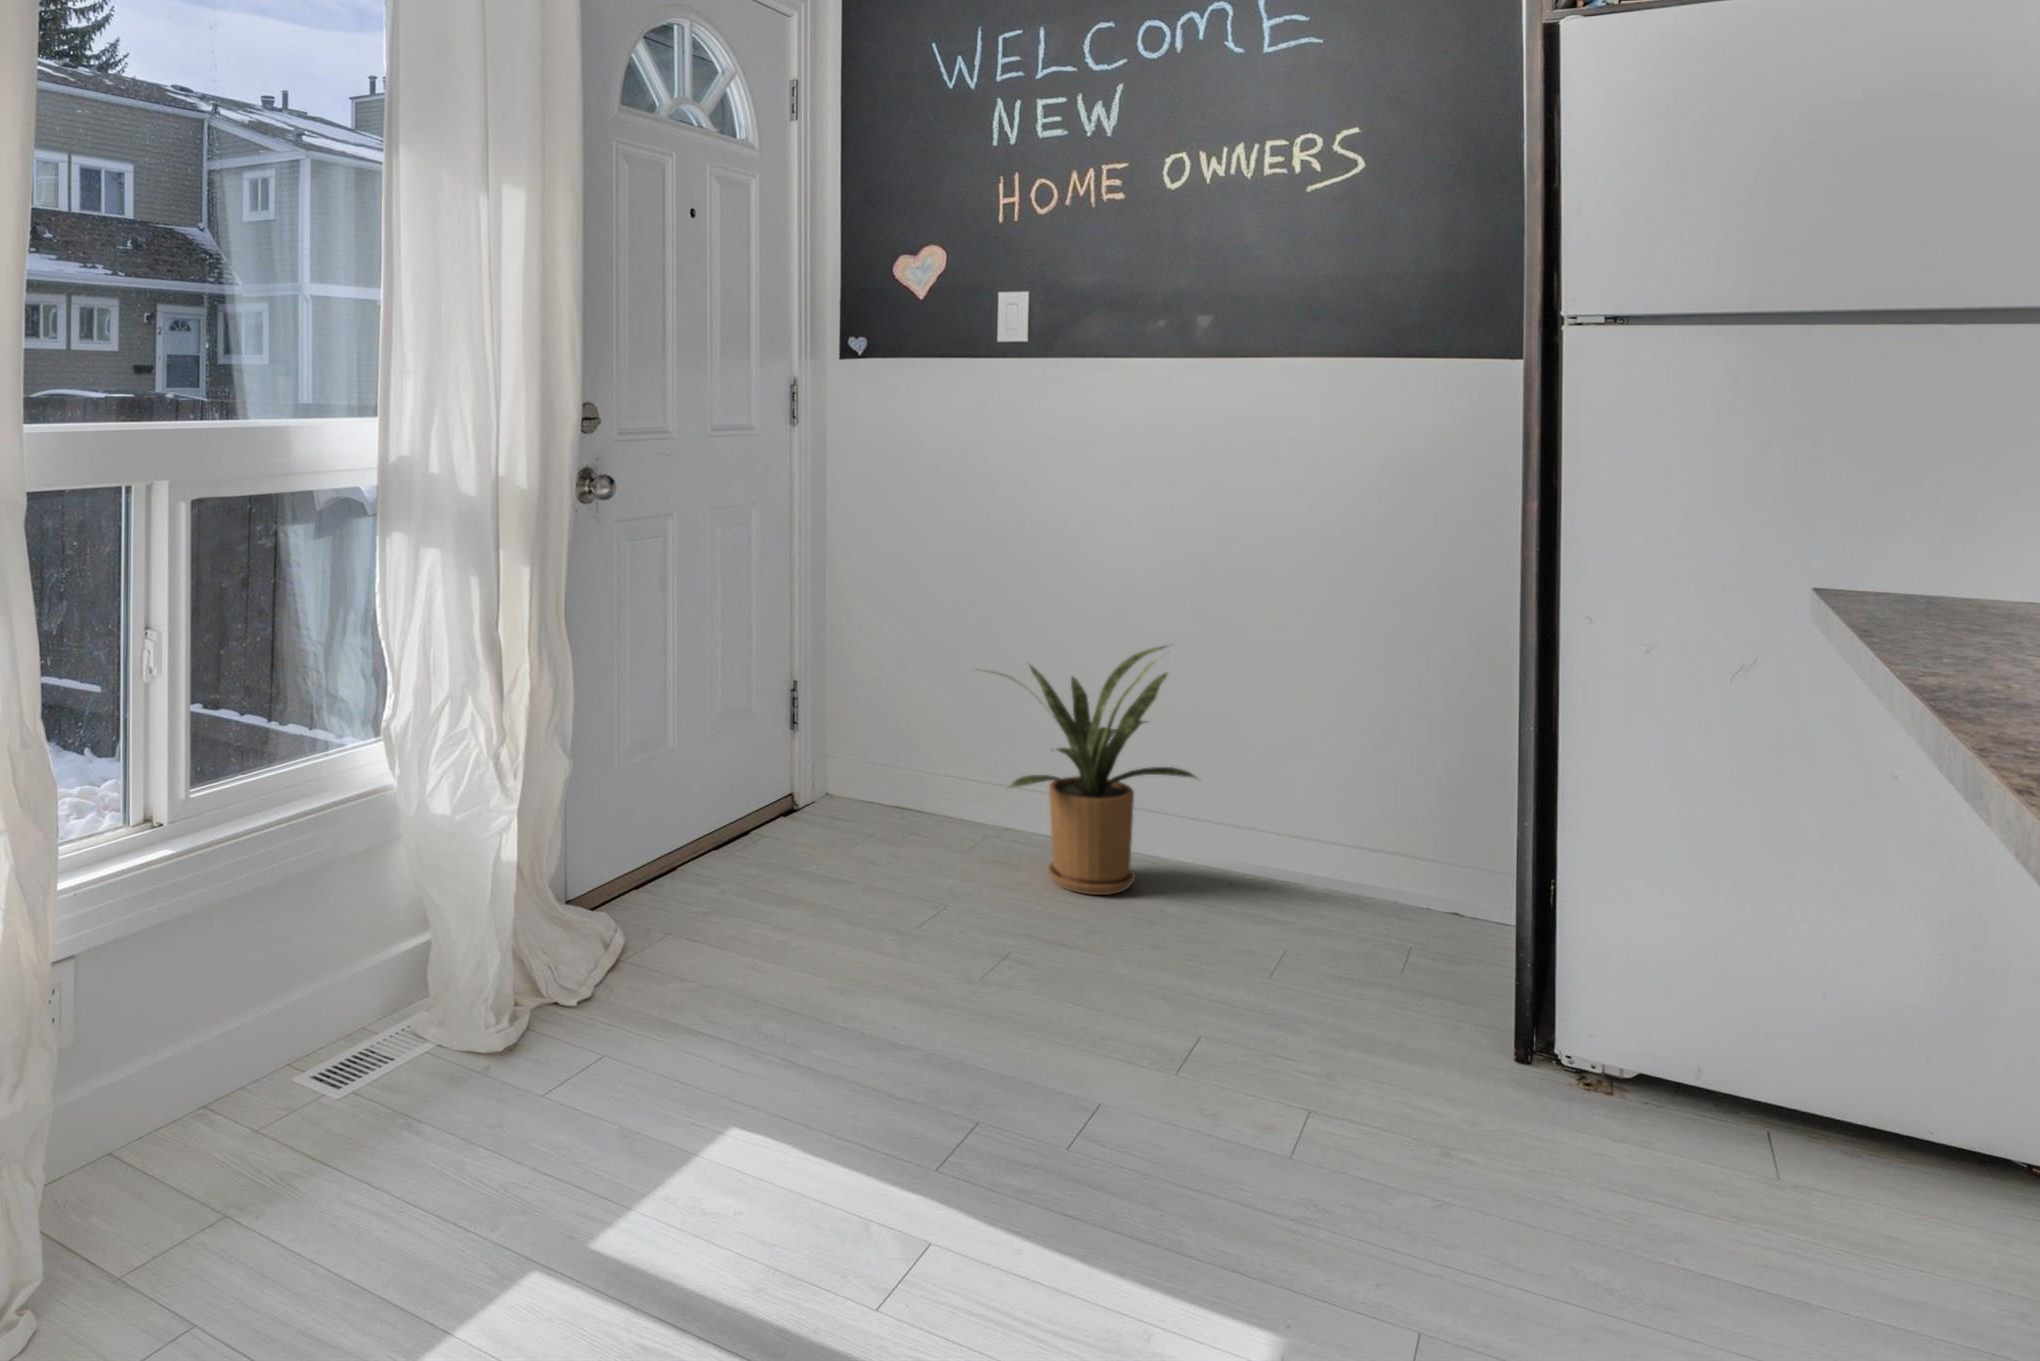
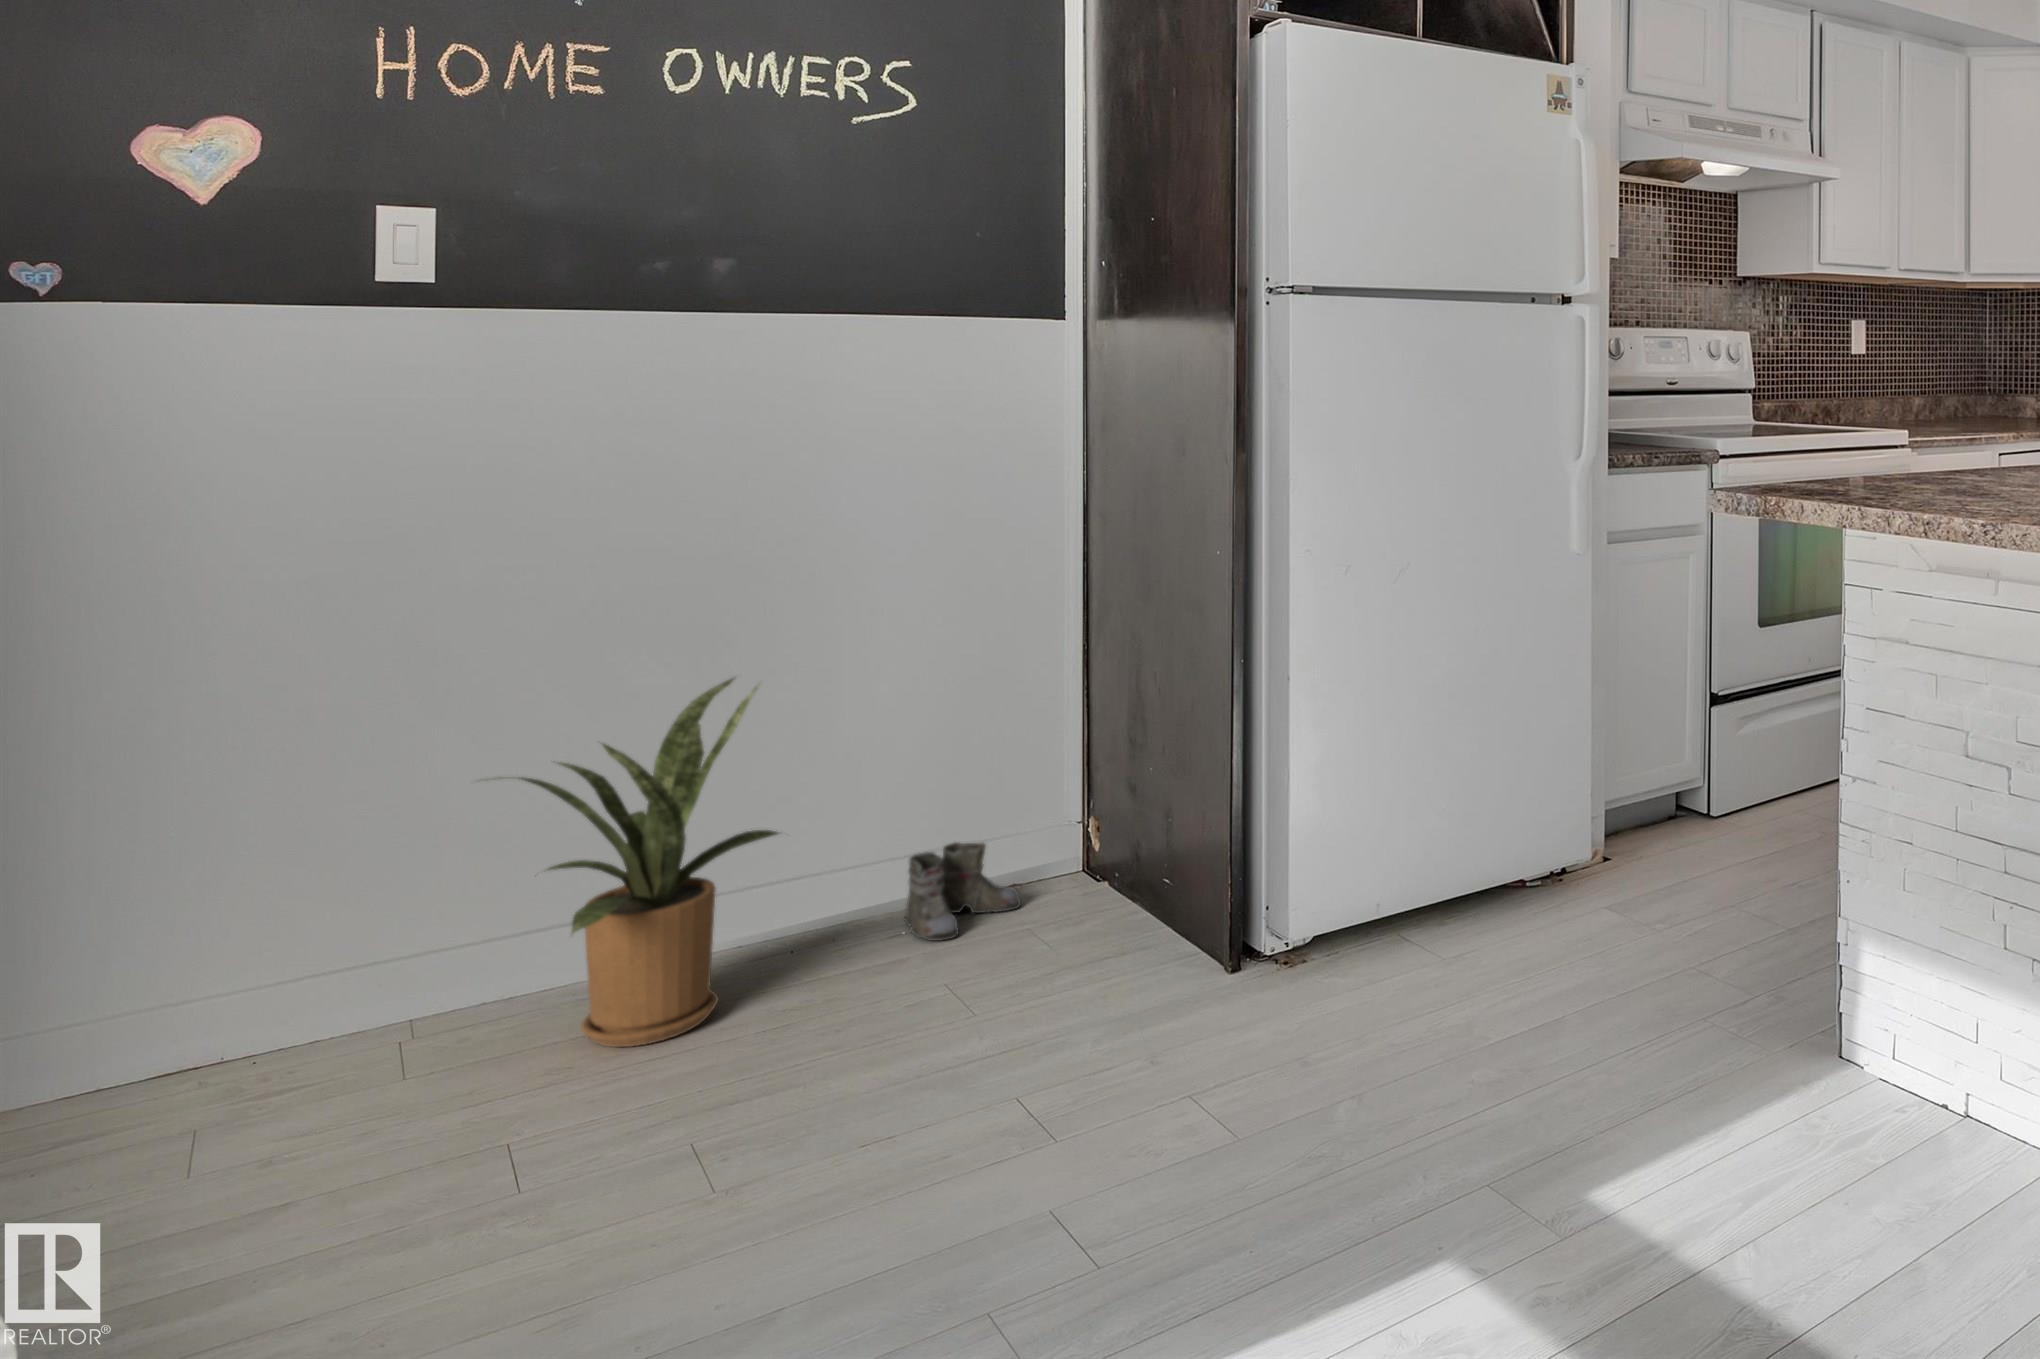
boots: none [1291,842,1423,929] -> present [905,842,1021,941]

